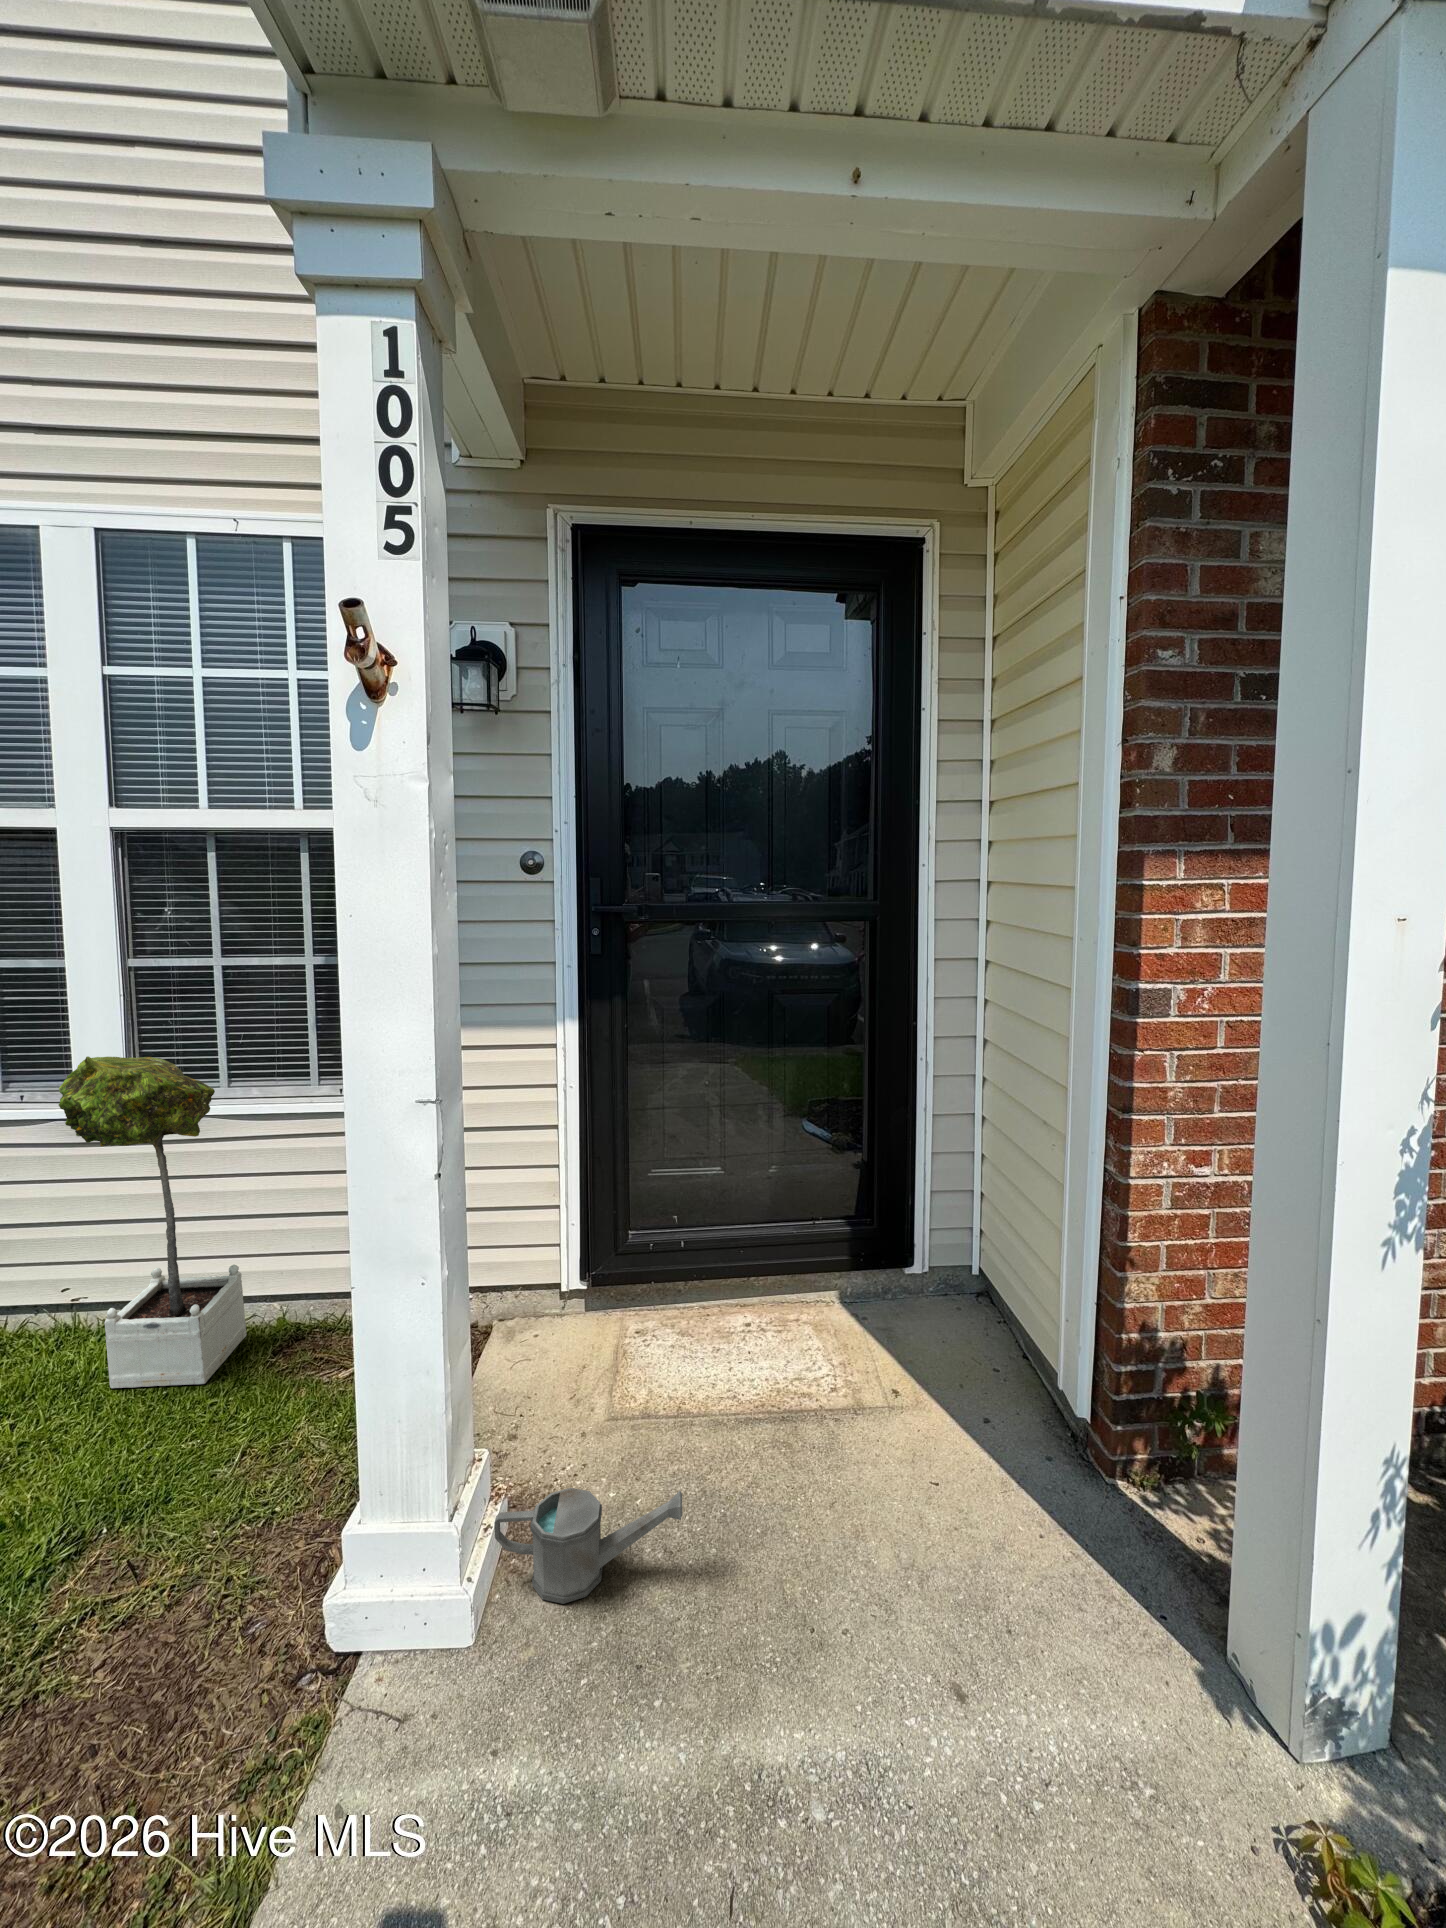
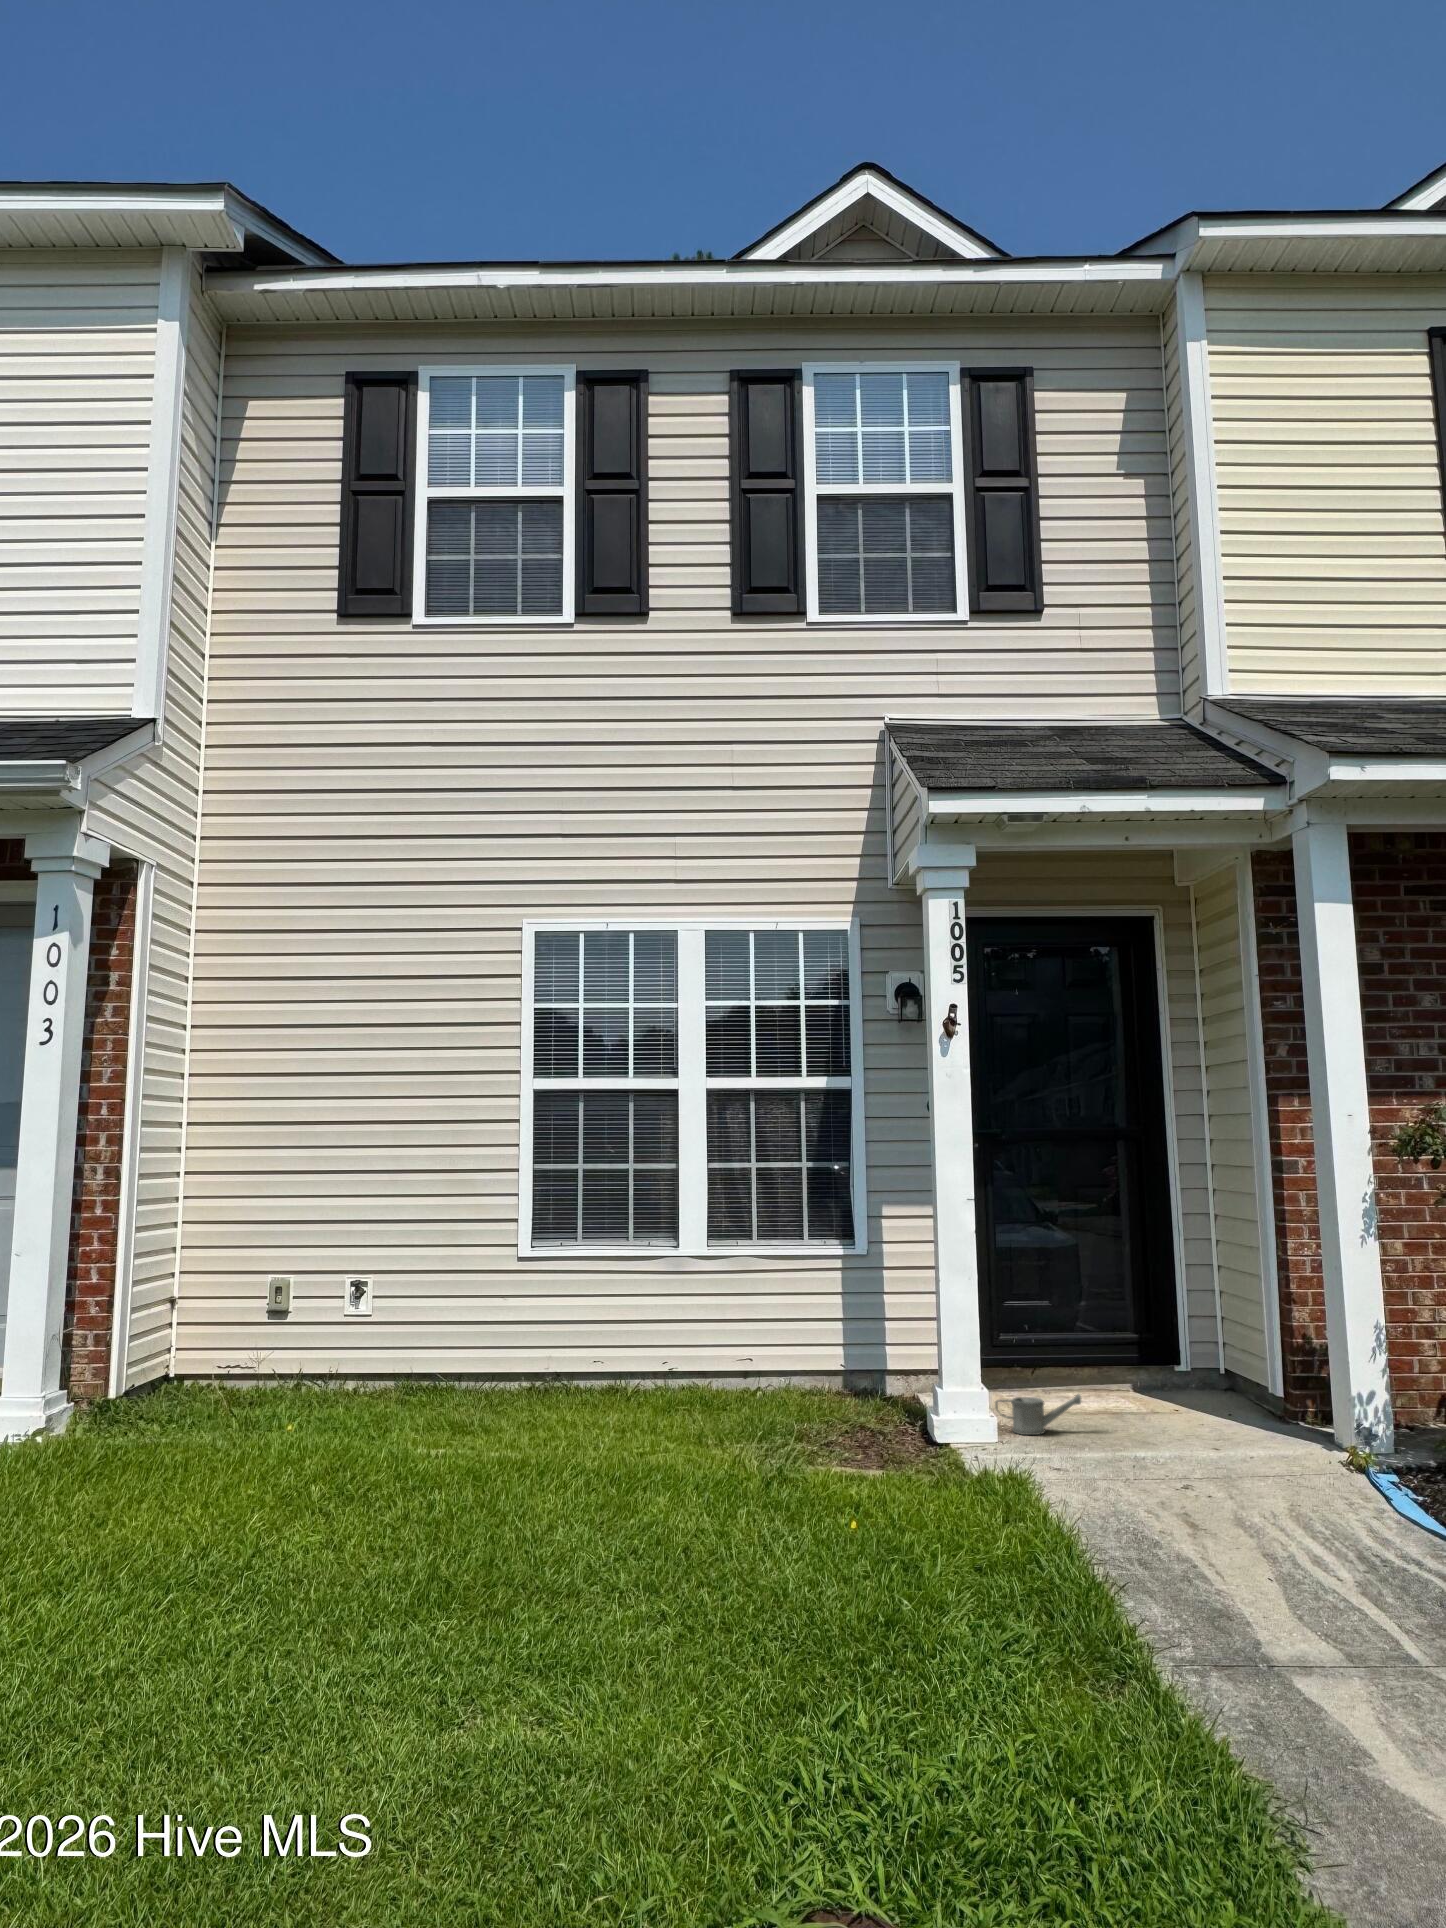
potted tree: present [59,1056,247,1388] -> none [705,1212,783,1400]

